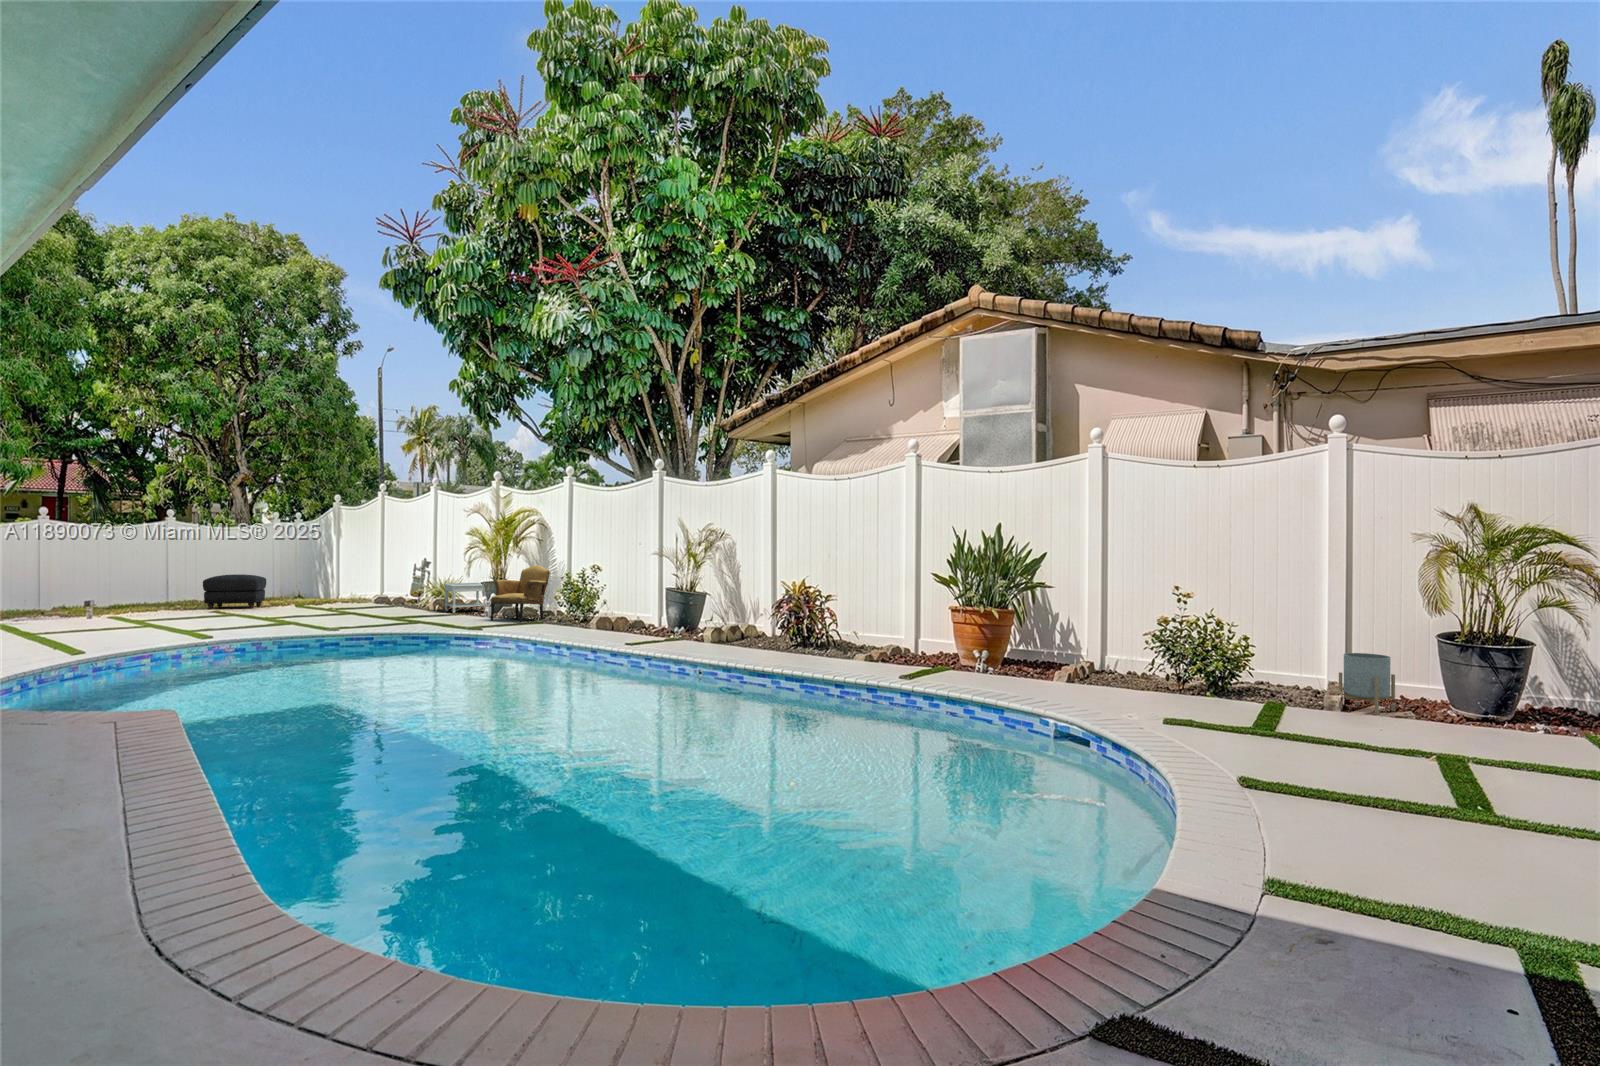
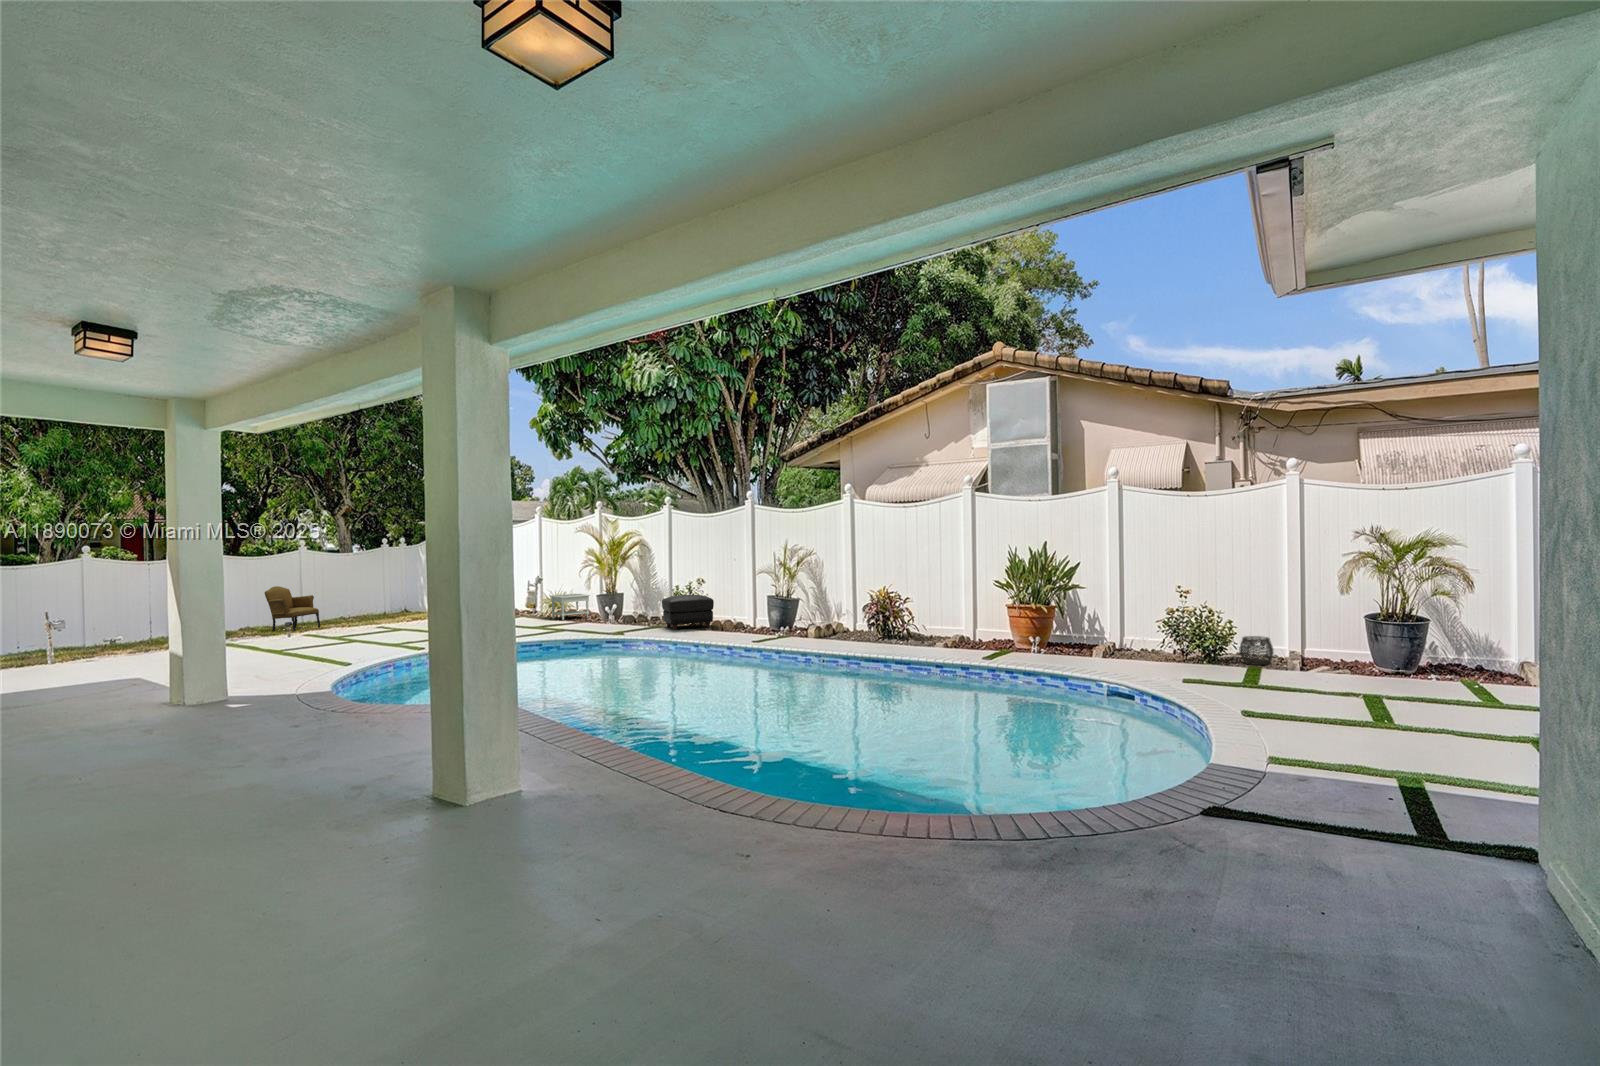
armchair: present [491,565,550,622] -> present [265,586,320,631]
ottoman: present [203,574,266,609] -> present [662,595,714,630]
planter: present [1339,653,1395,715] -> none [1298,629,1337,672]
woven basket: none [1256,660,1305,702] -> present [1239,636,1273,665]

